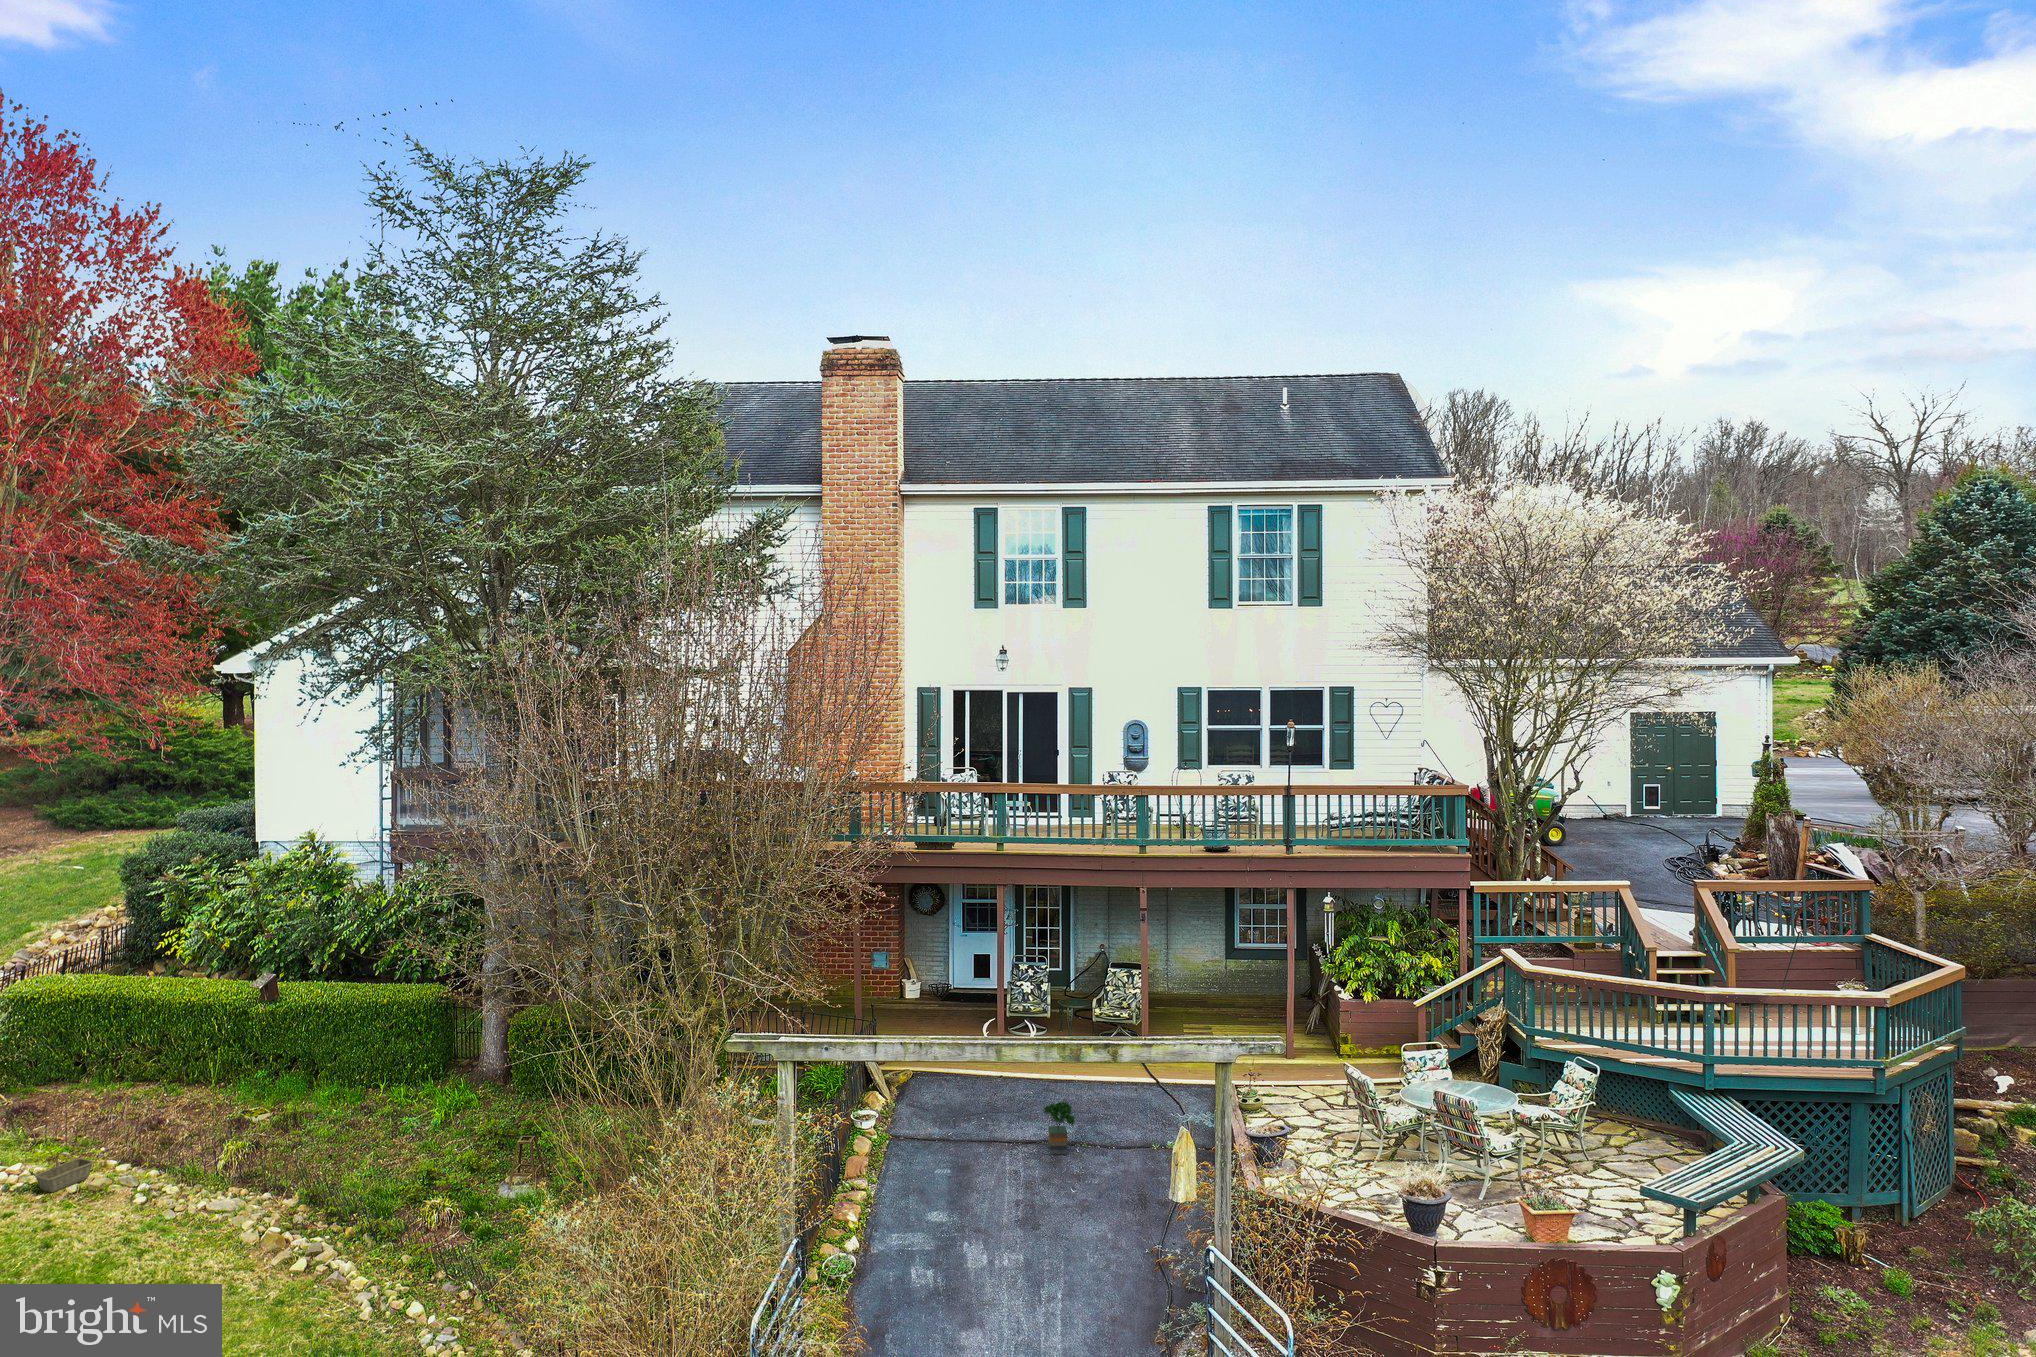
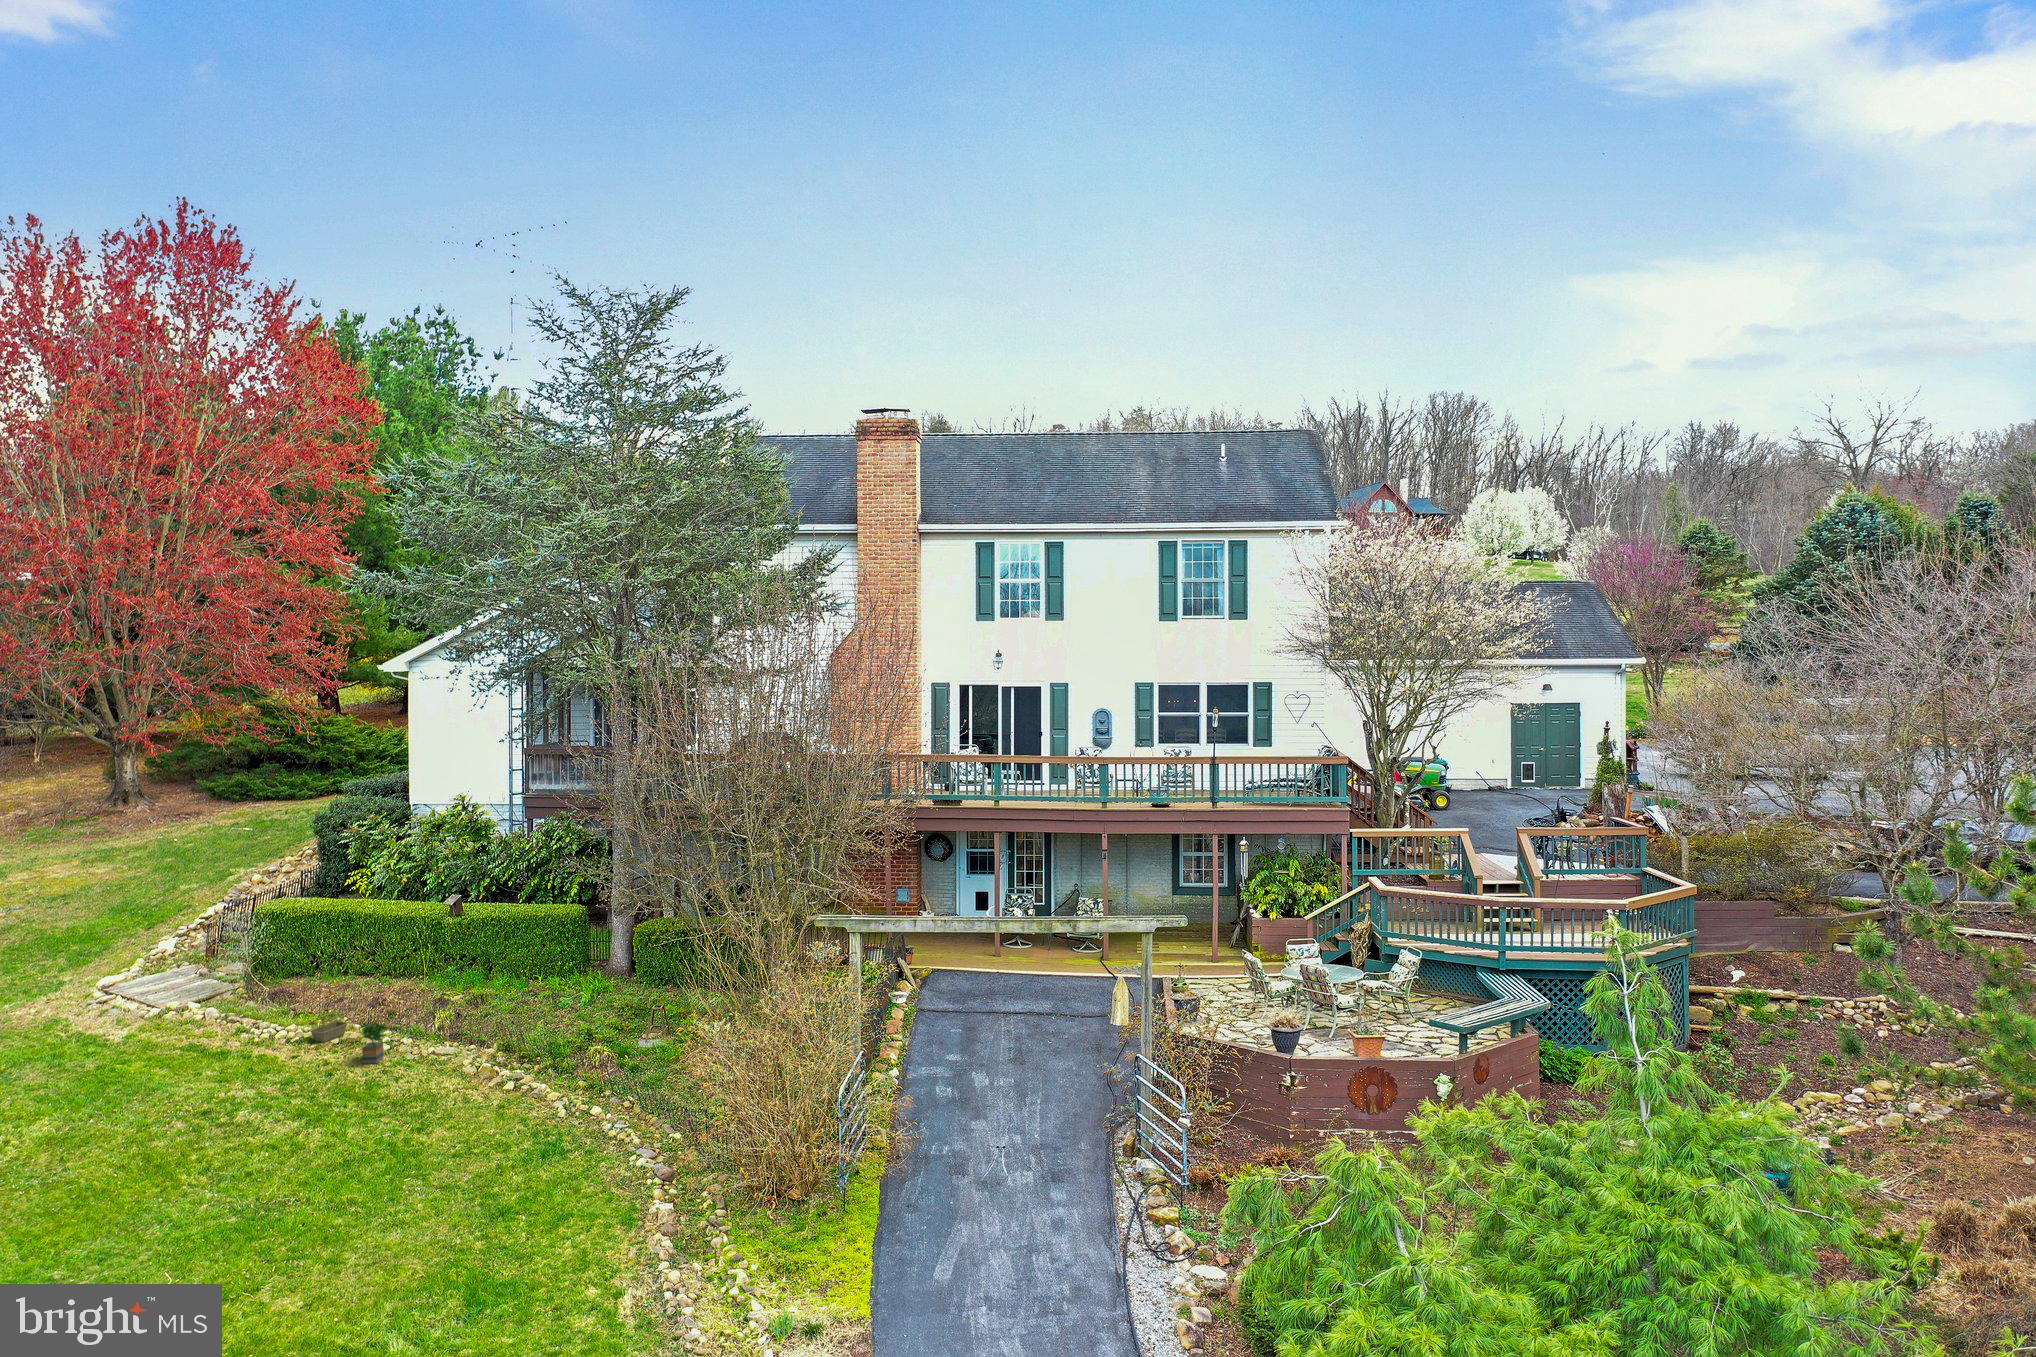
potted tree: present [1044,1102,1075,1154] -> present [362,1024,388,1063]

